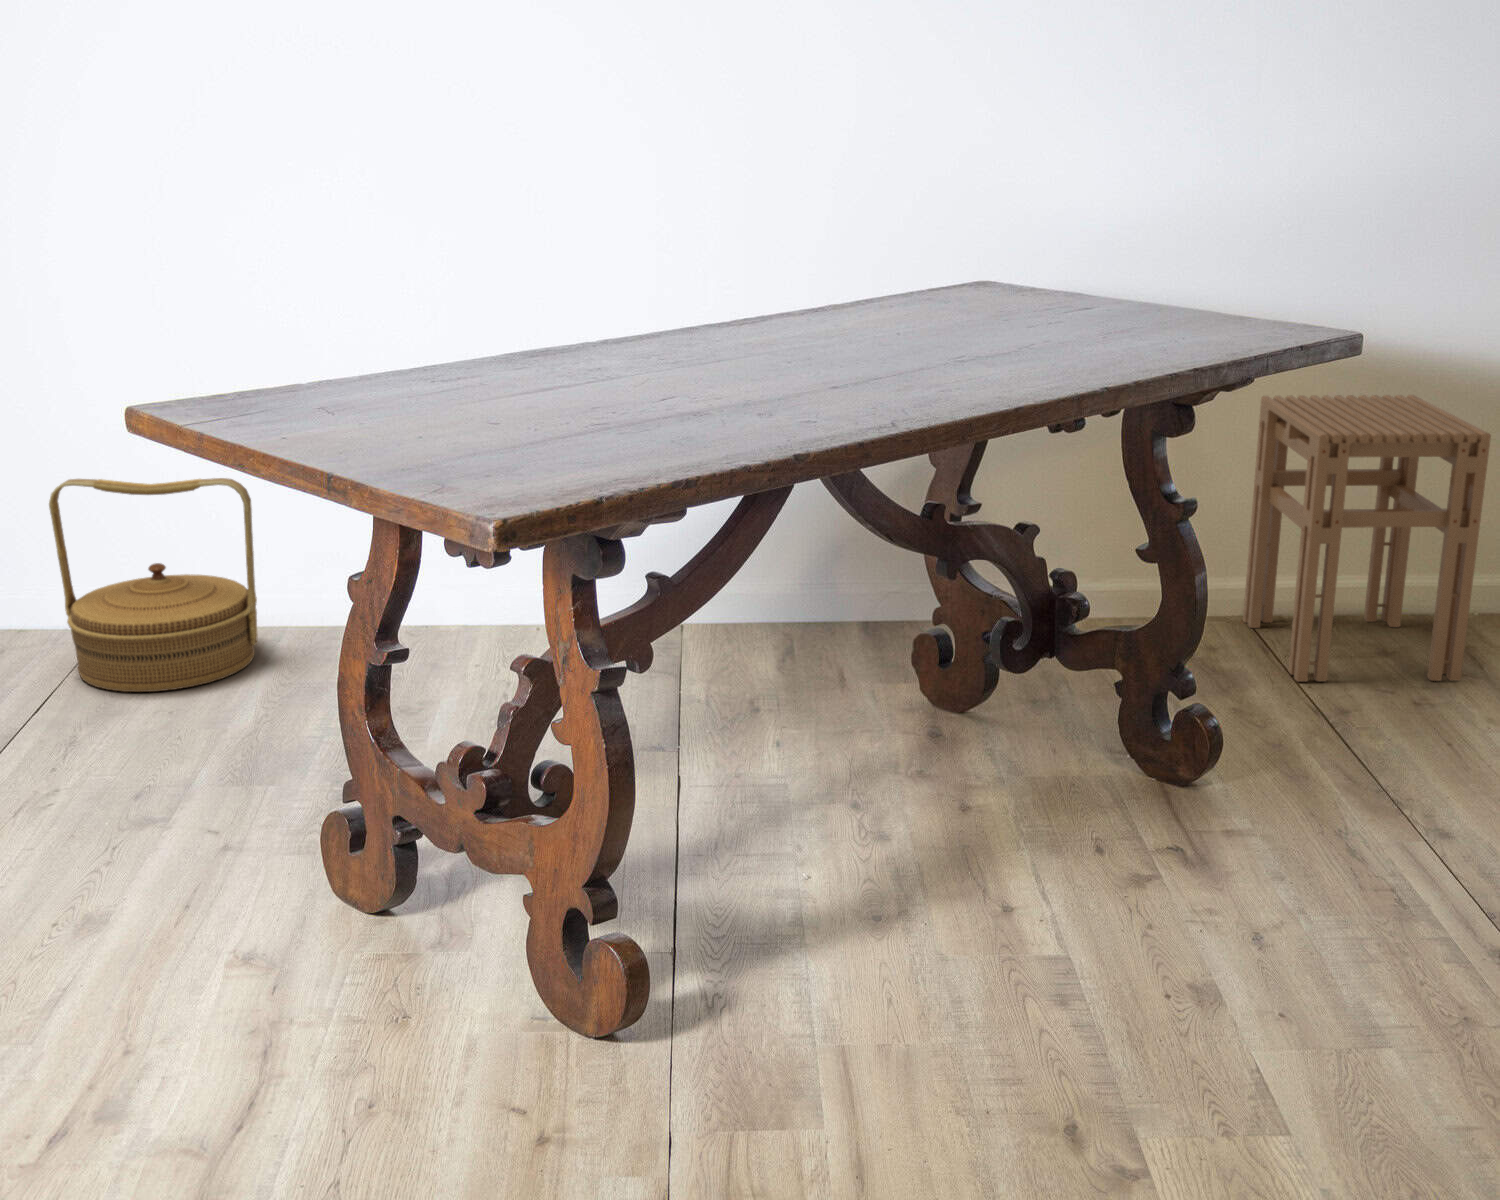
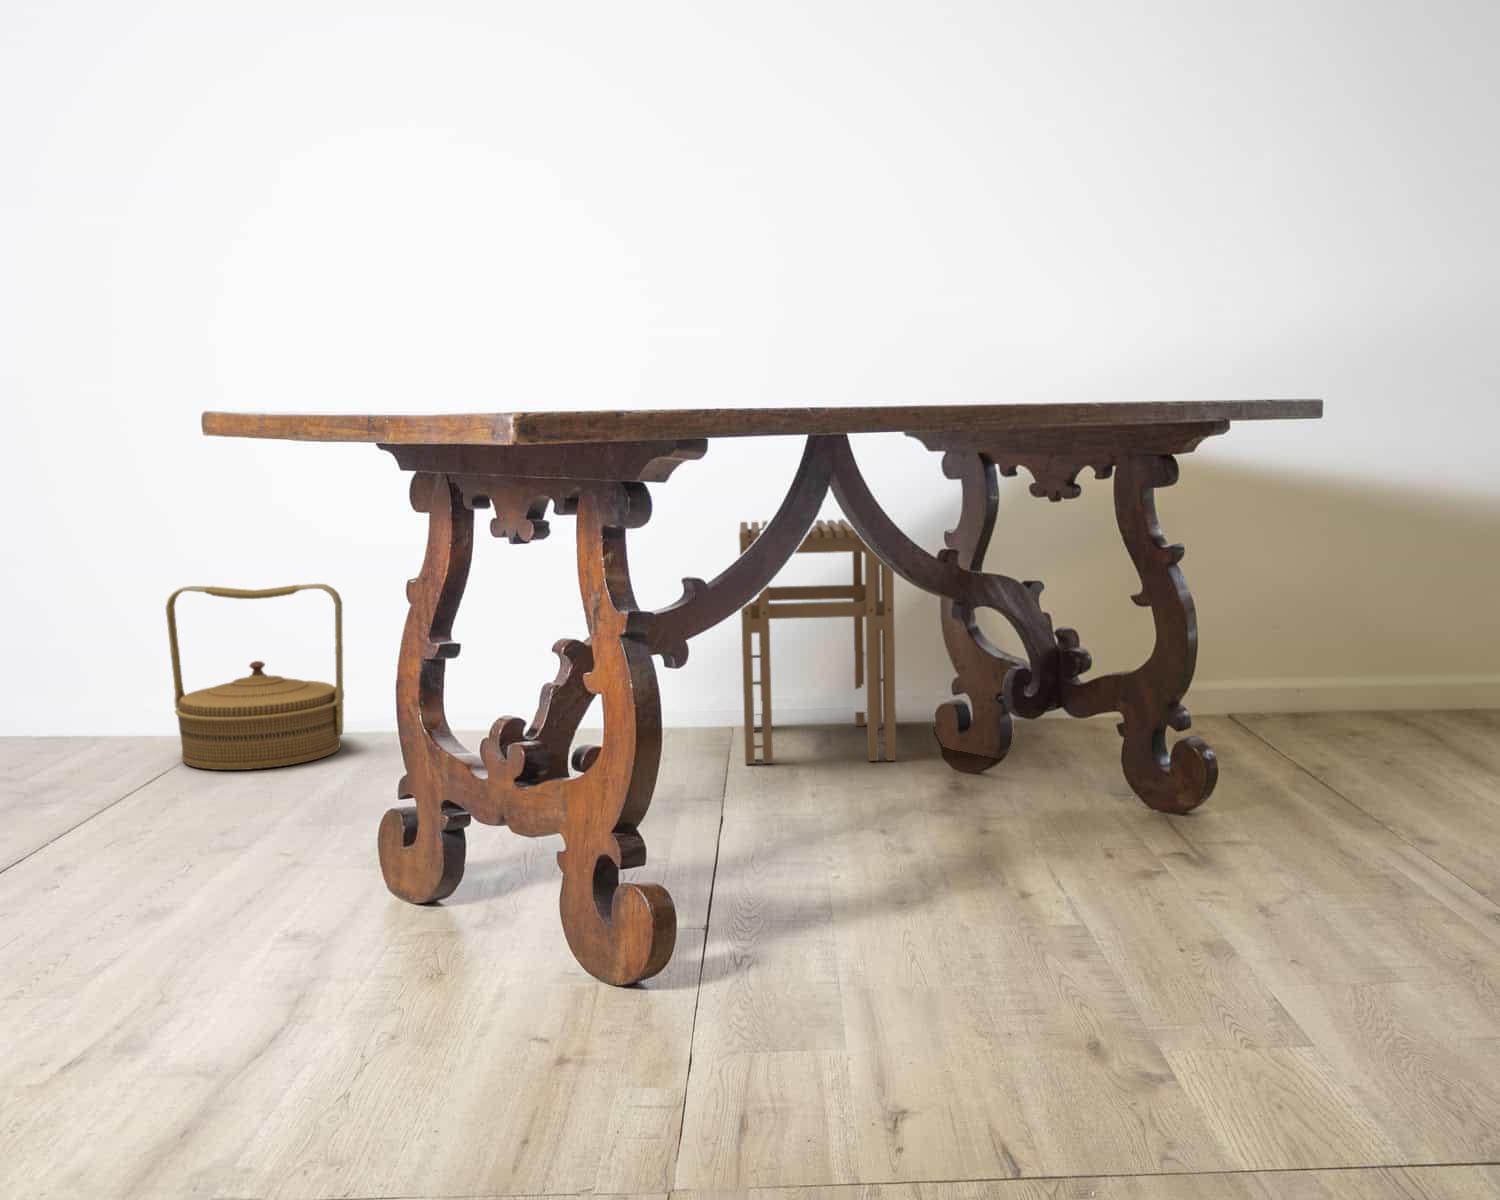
stool: present [1243,395,1491,682] -> present [739,519,896,764]

